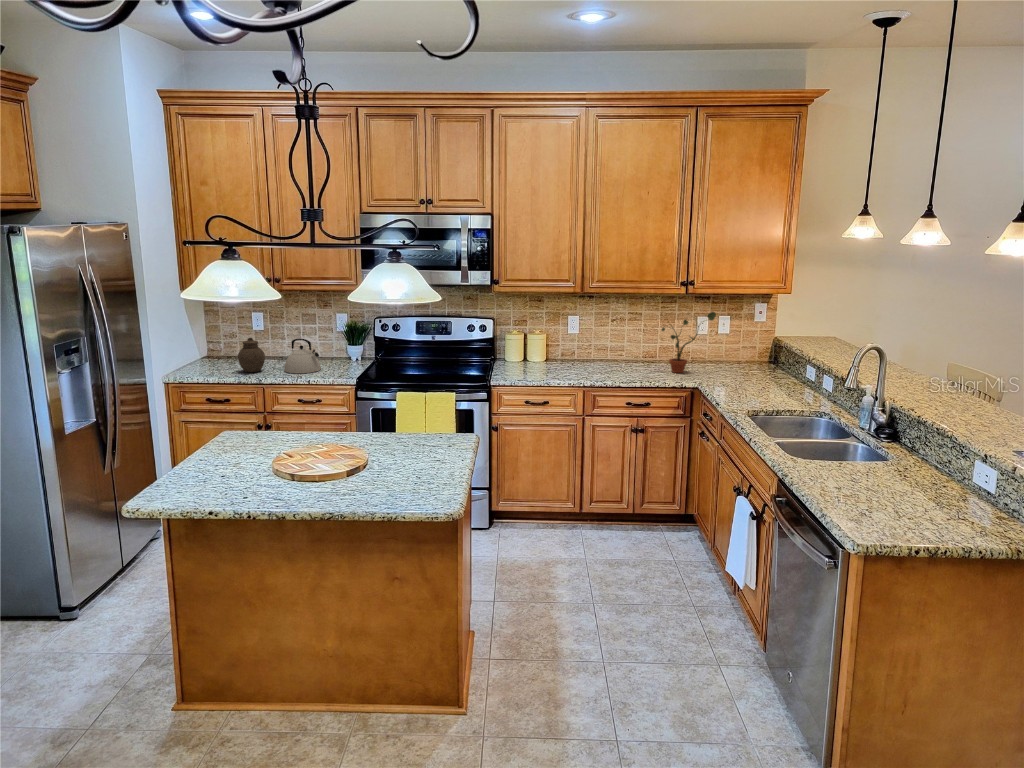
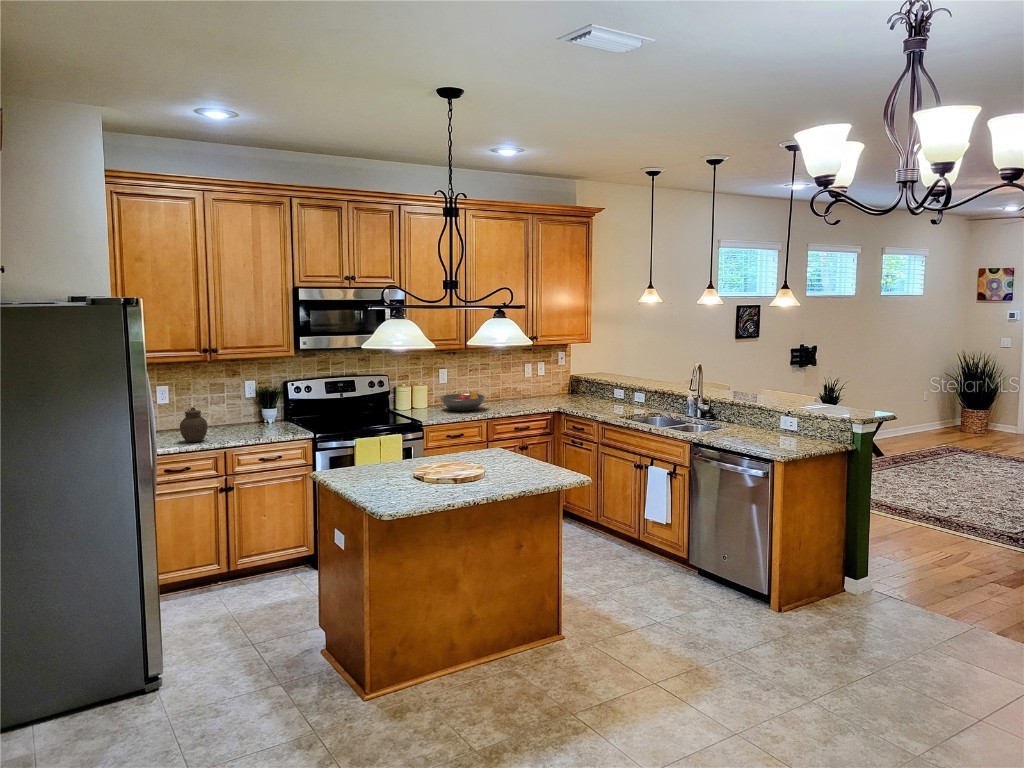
potted plant: present [662,312,716,373] -> none [519,358,549,404]
kettle: present [284,339,321,373] -> none [223,404,261,438]
fruit bowl: none [545,347,603,372] -> present [440,391,485,411]

